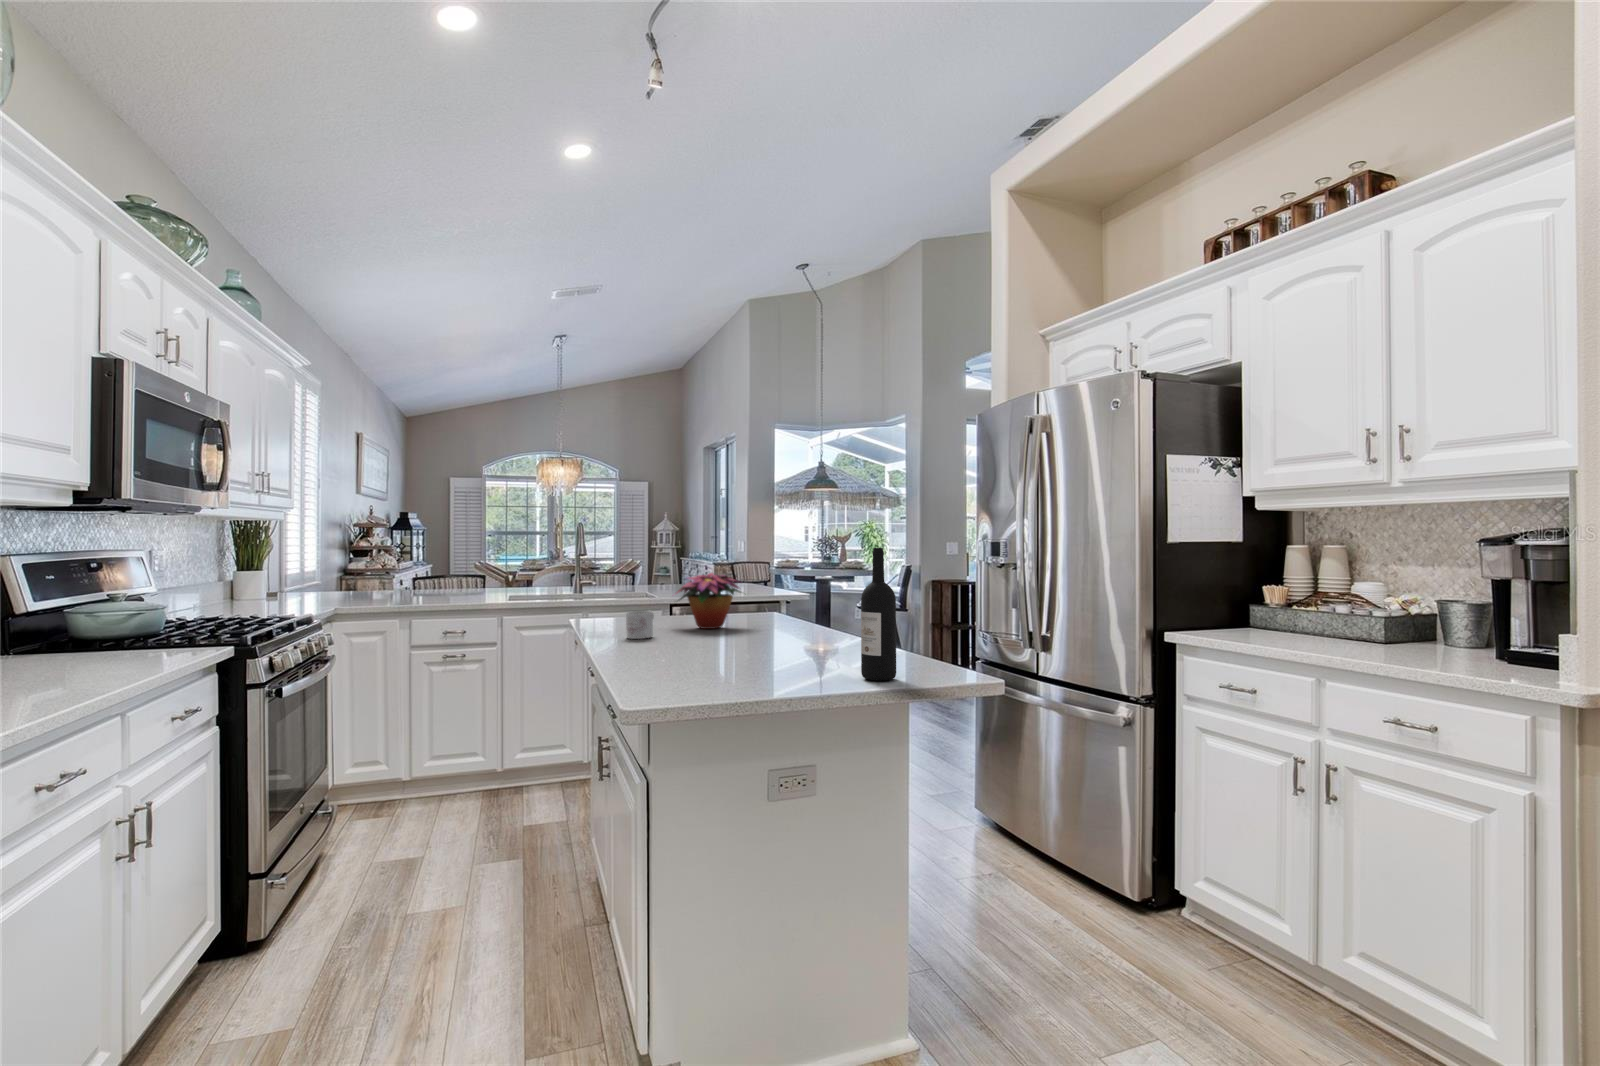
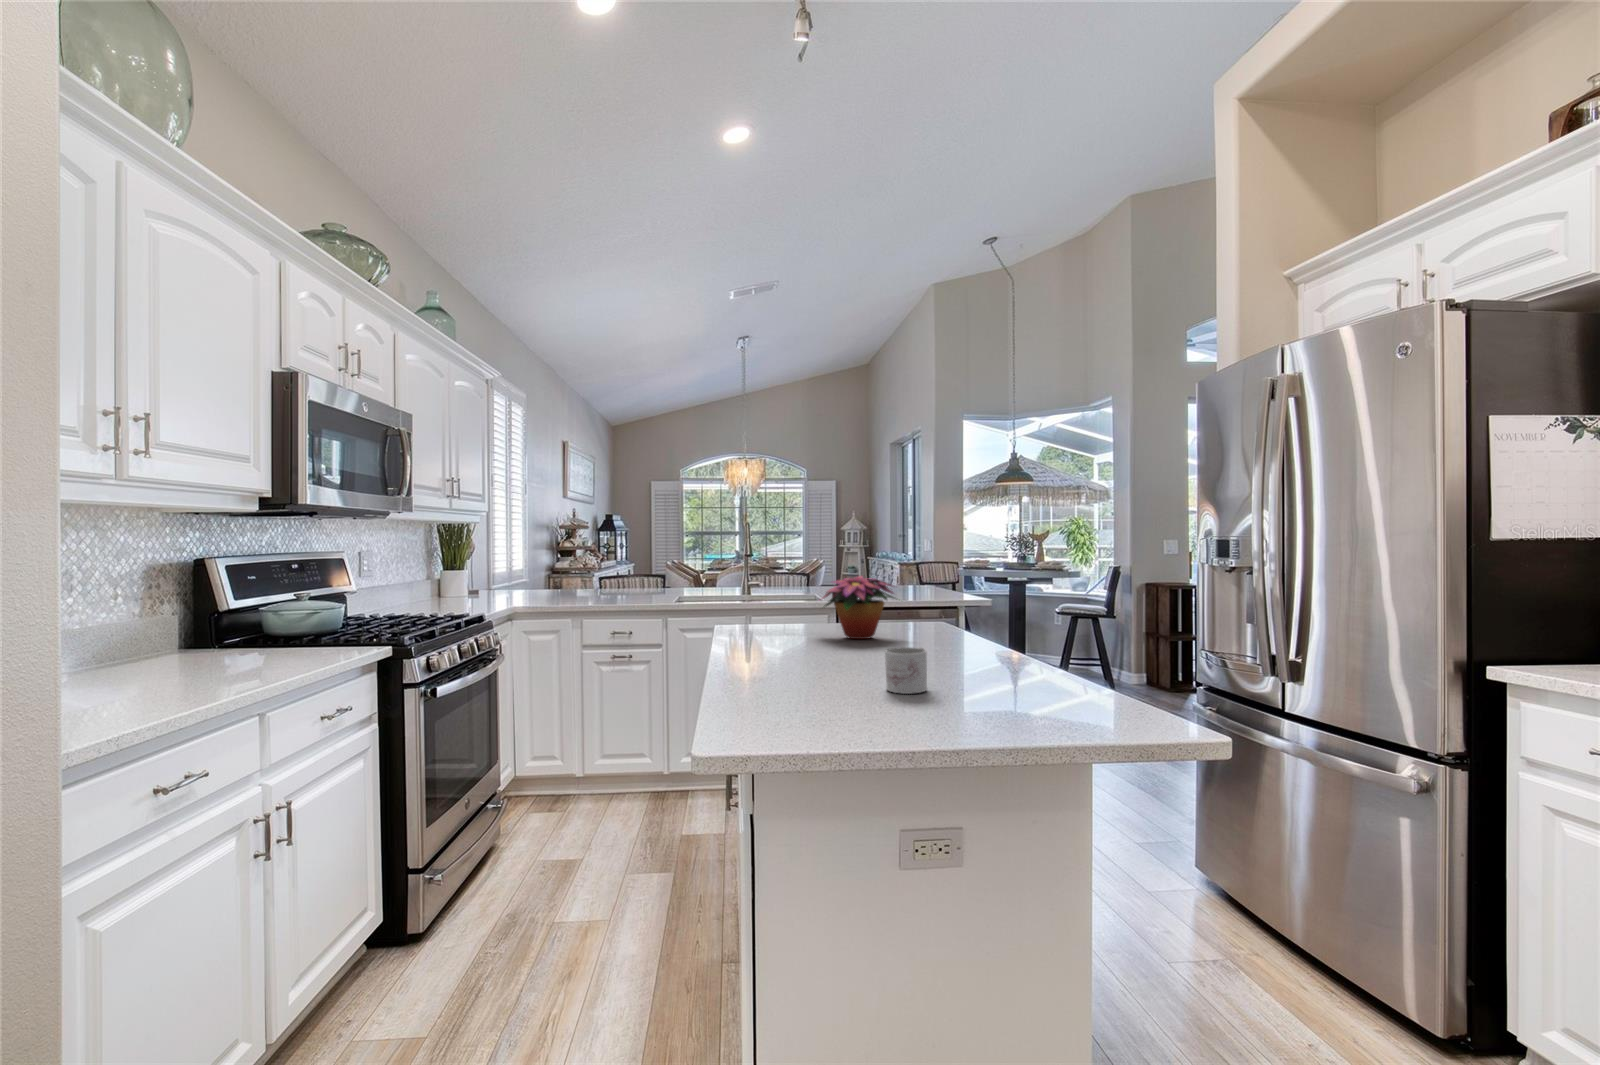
wine bottle: present [861,548,896,681] -> none [1017,549,1068,731]
mug: present [626,611,654,639] -> present [885,647,927,694]

